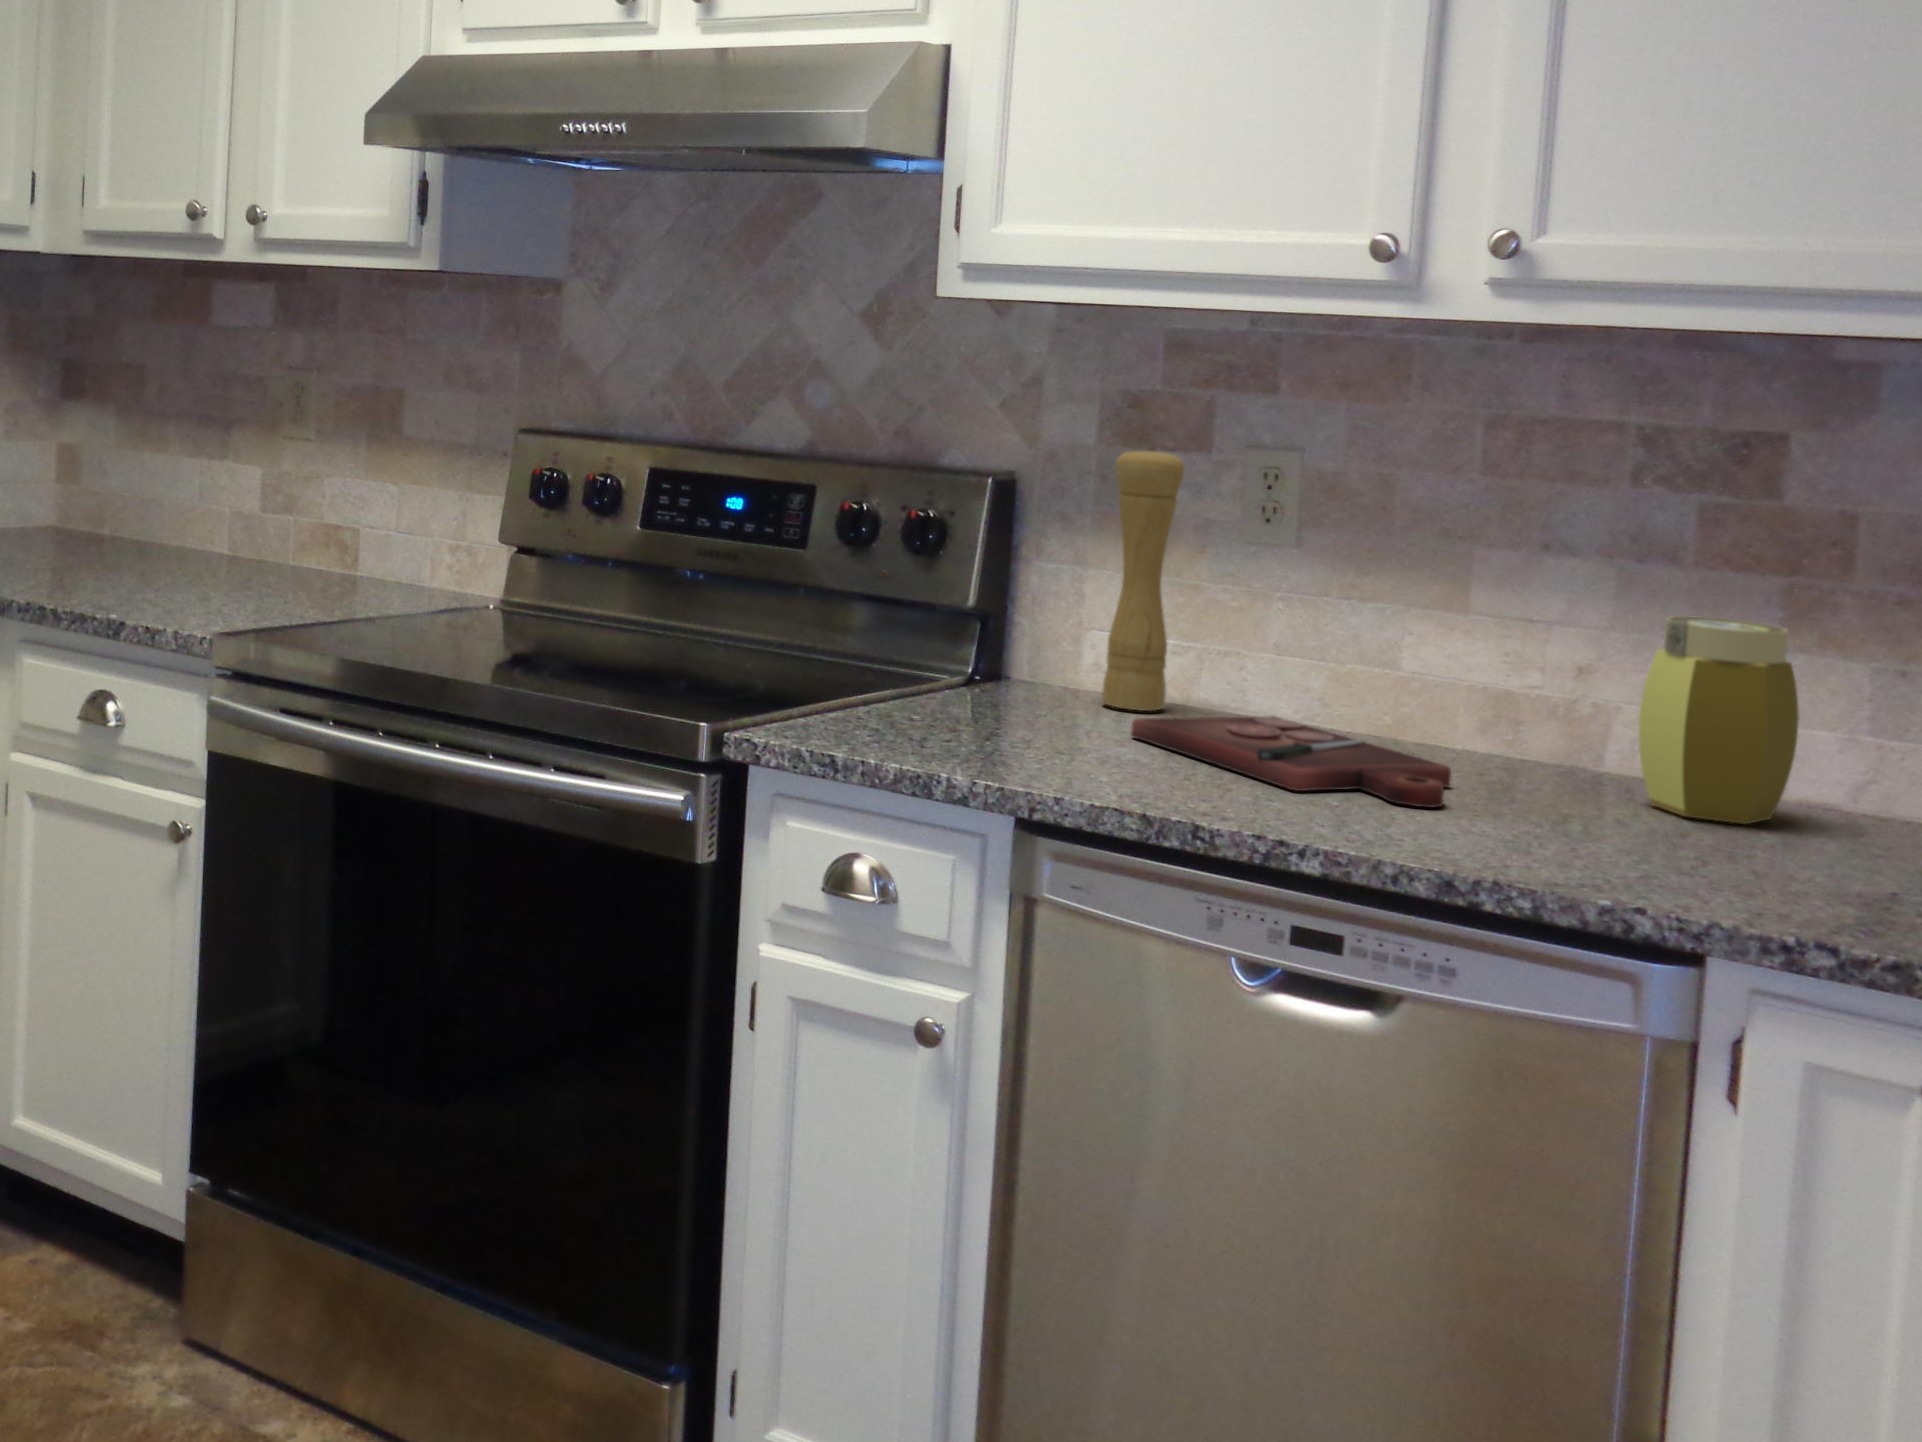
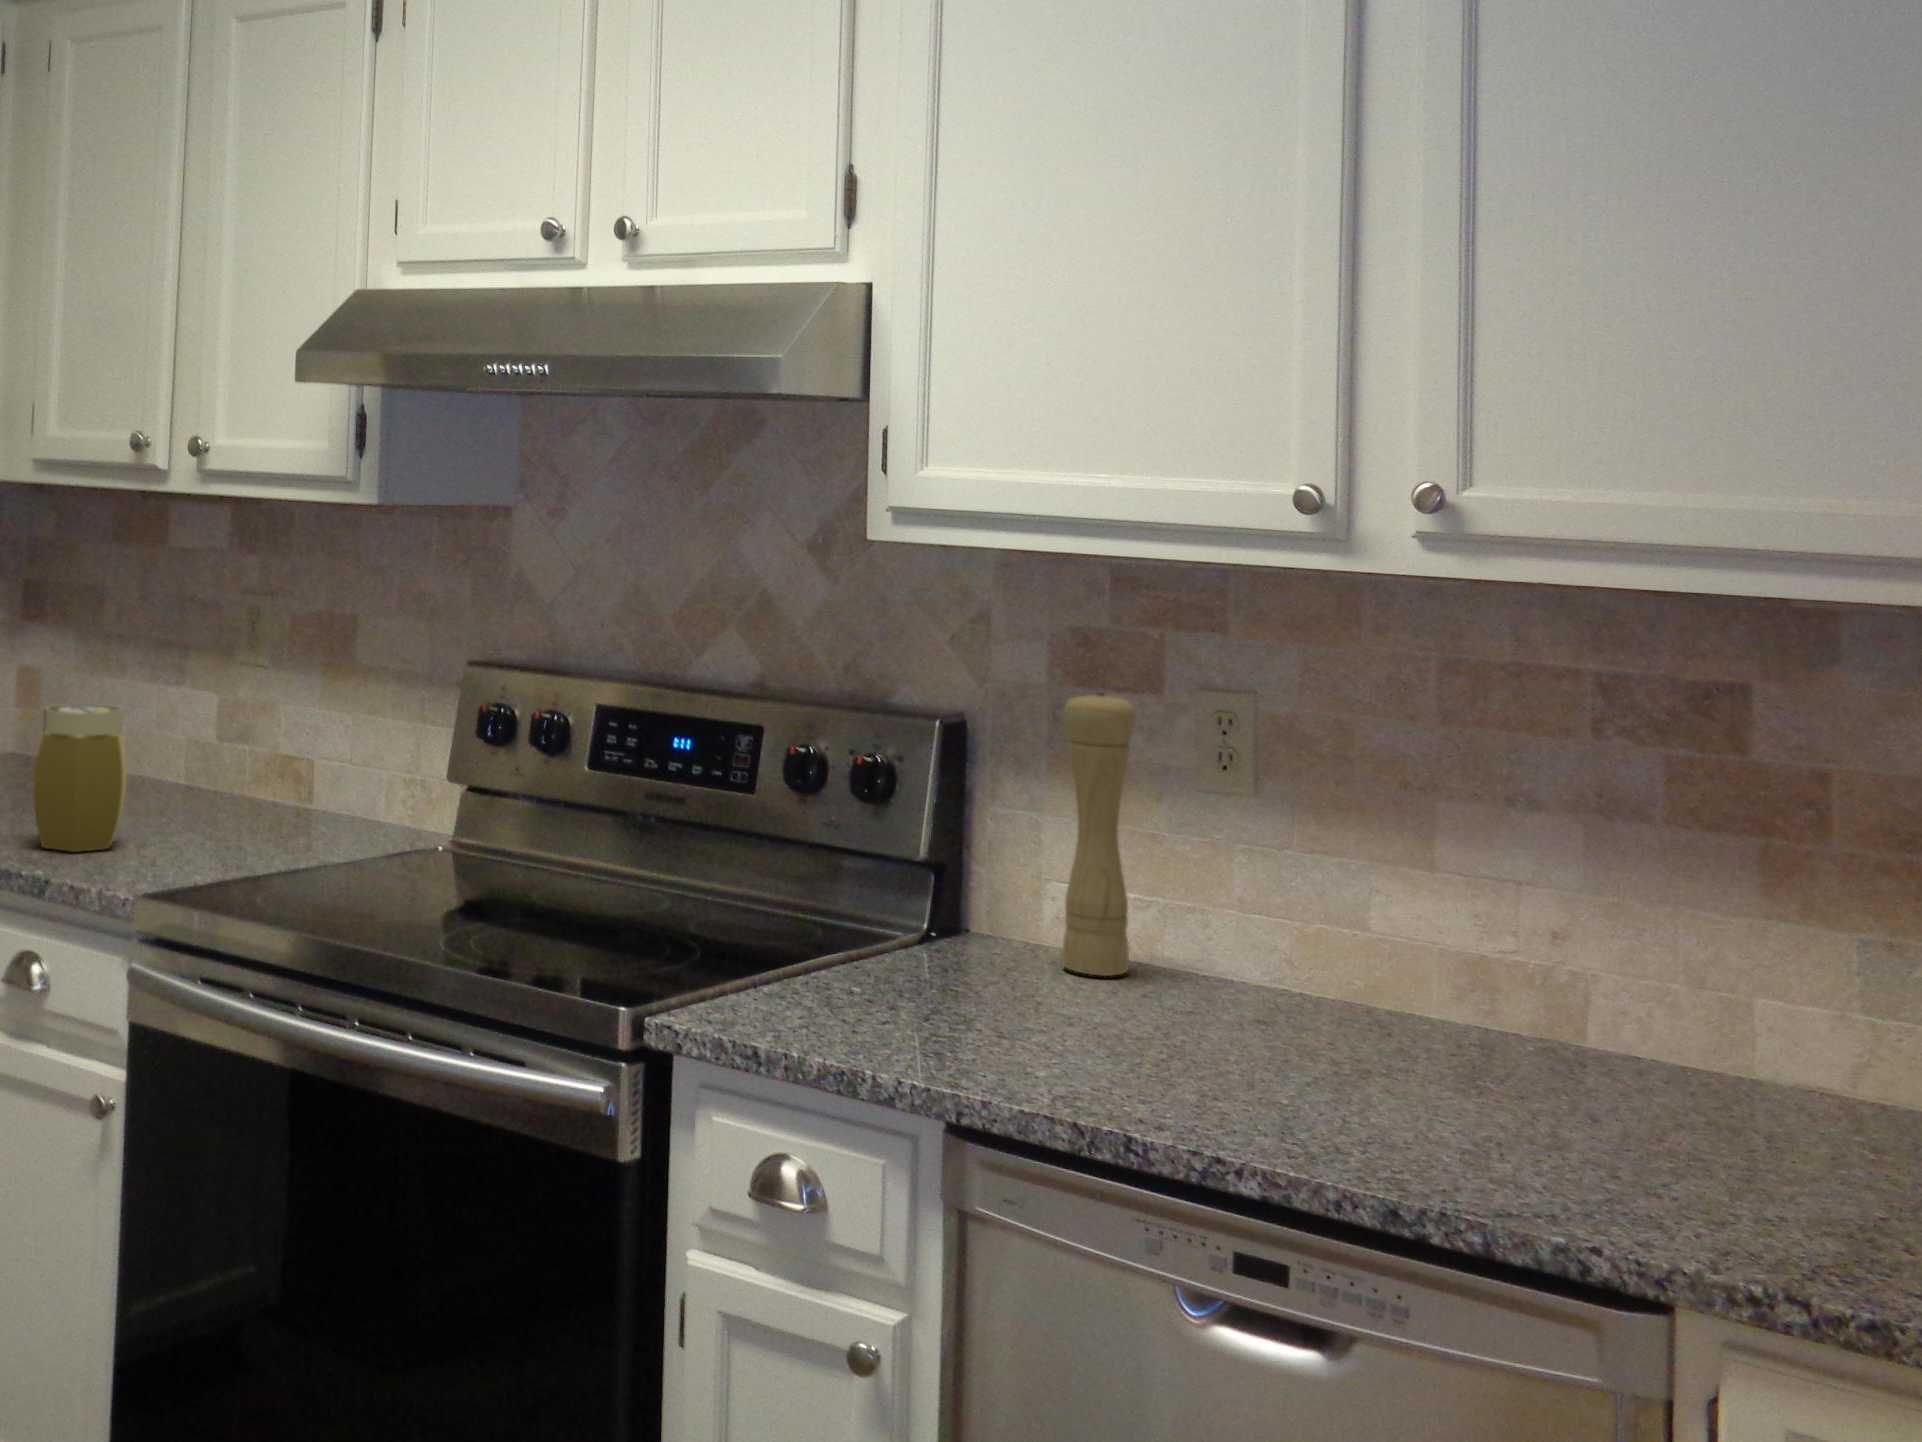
jar: present [1639,616,1799,824] -> present [34,704,127,852]
cutting board: present [1131,716,1451,807] -> none [1083,986,1417,1107]

